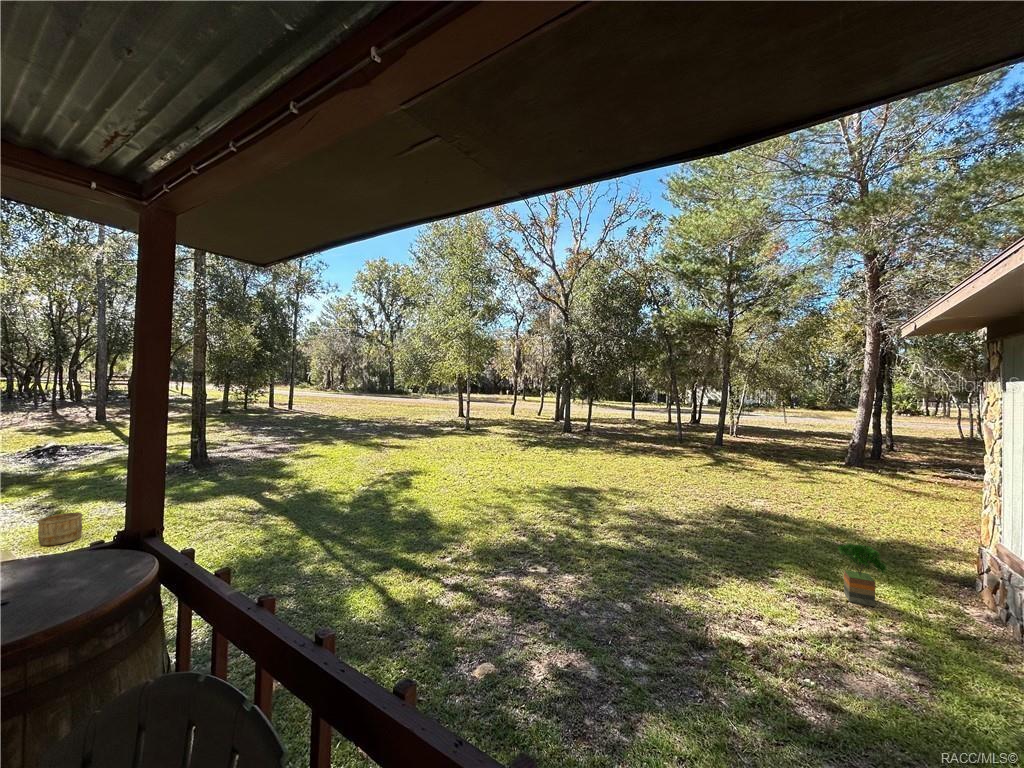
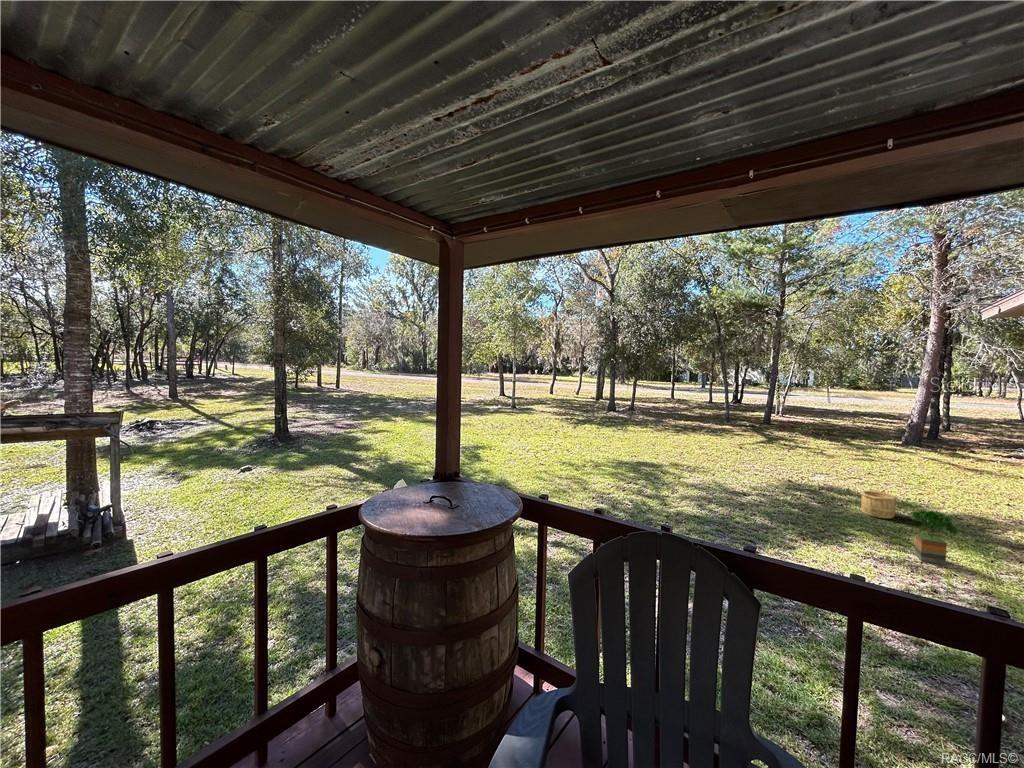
wooden bucket: present [37,512,83,546] -> present [861,491,896,518]

